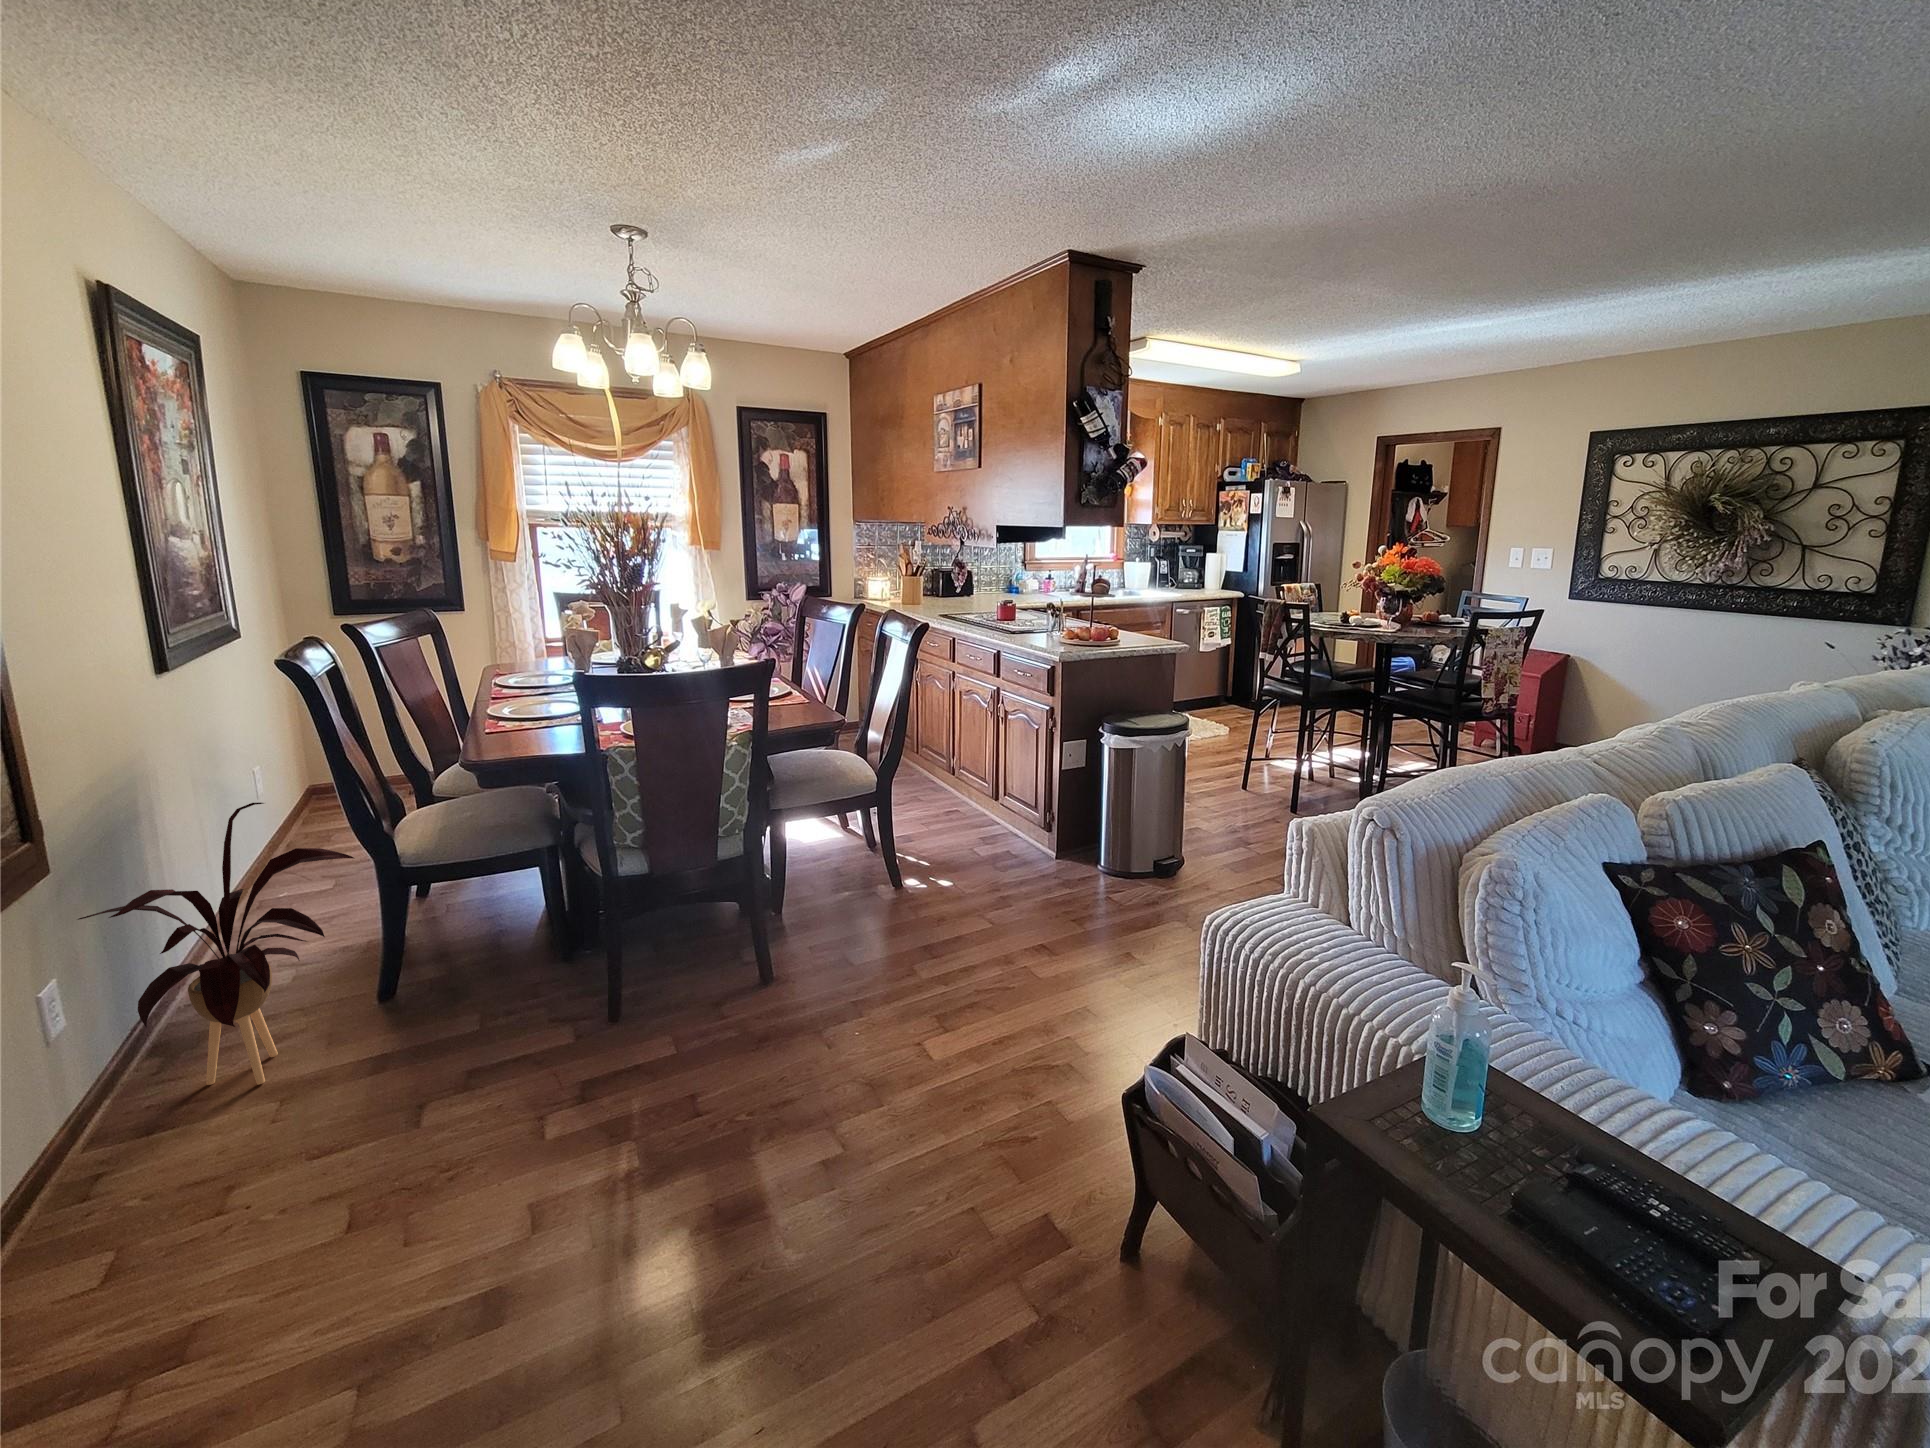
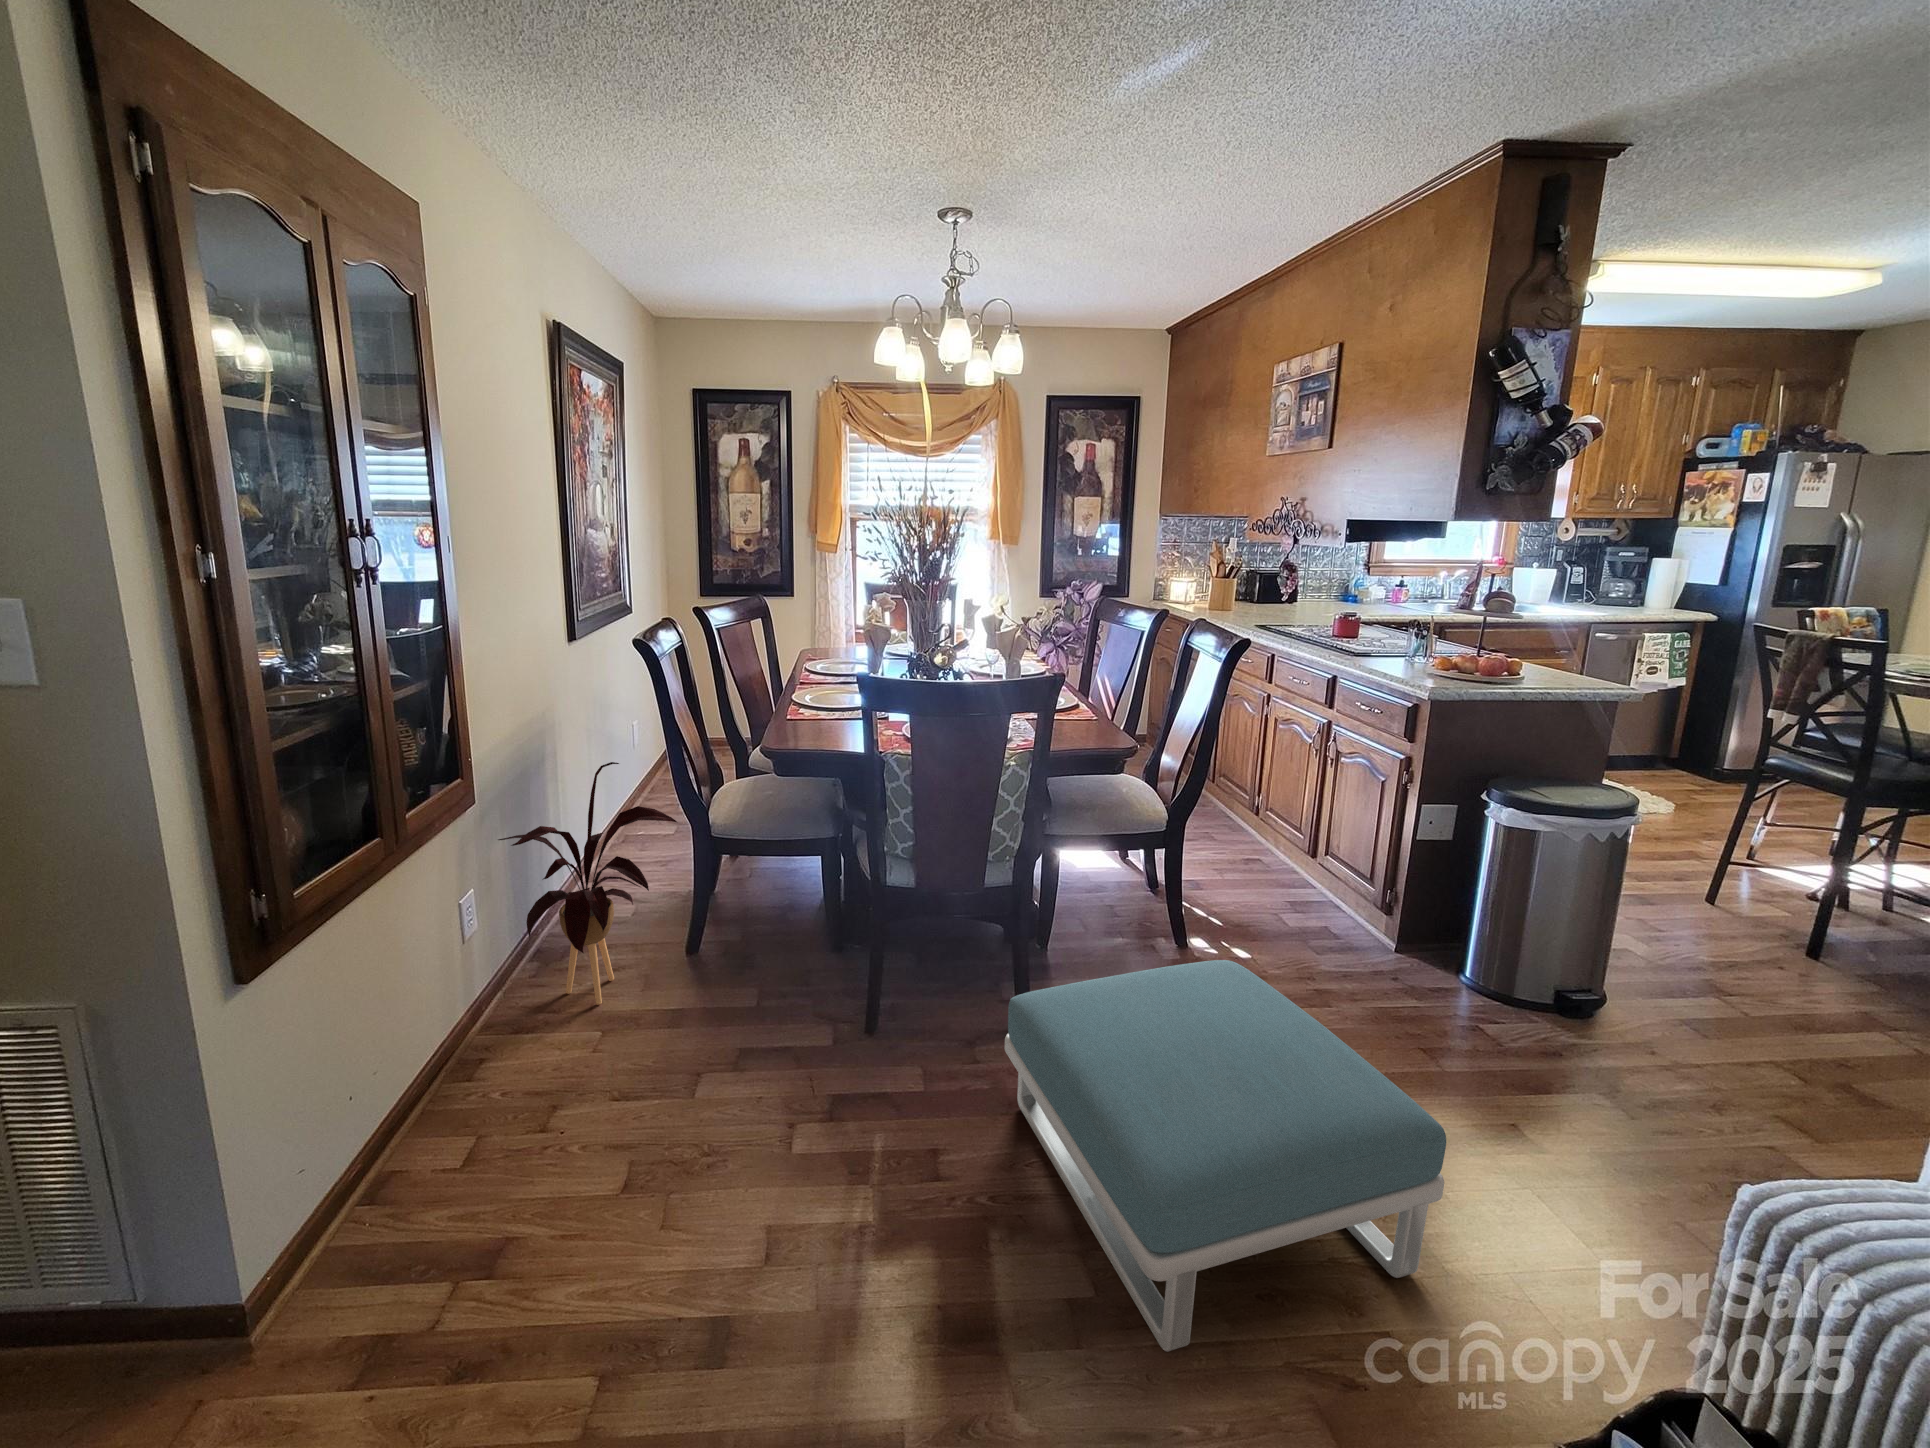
footstool: none [751,879,1078,1168] -> present [1005,960,1446,1352]

